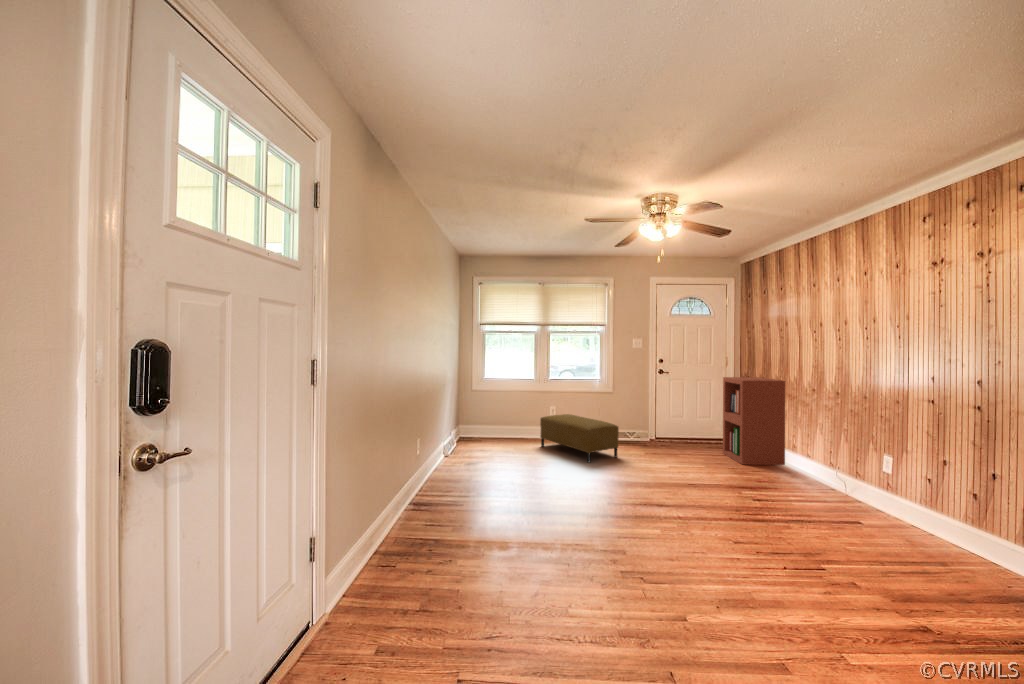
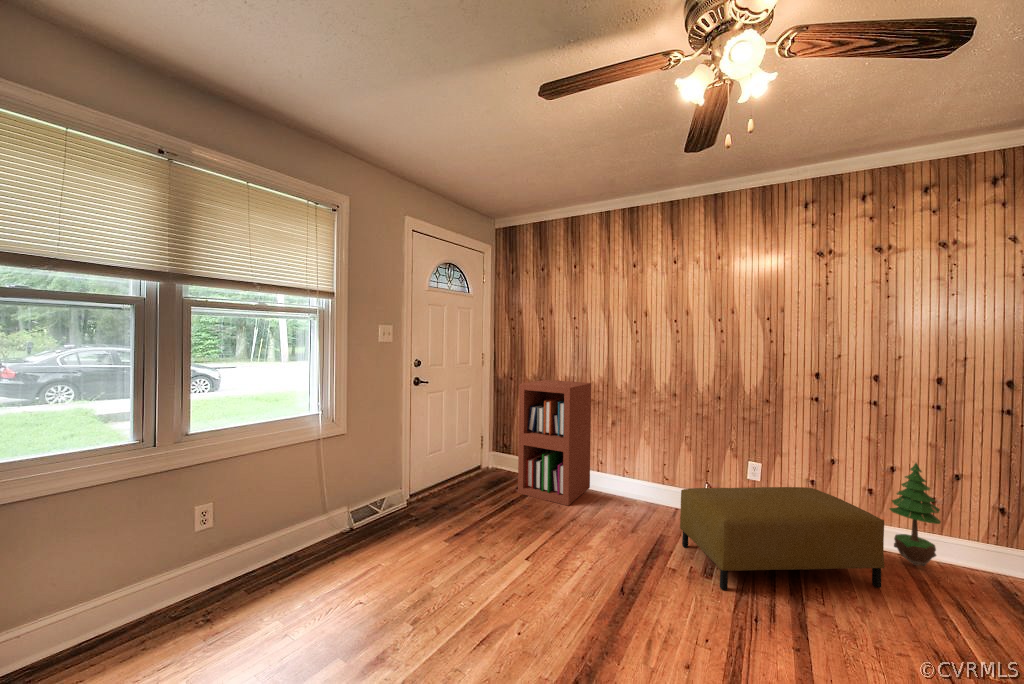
ottoman: present [540,414,619,463] -> present [680,487,885,590]
potted tree: none [951,463,1004,563] -> present [889,463,941,566]

